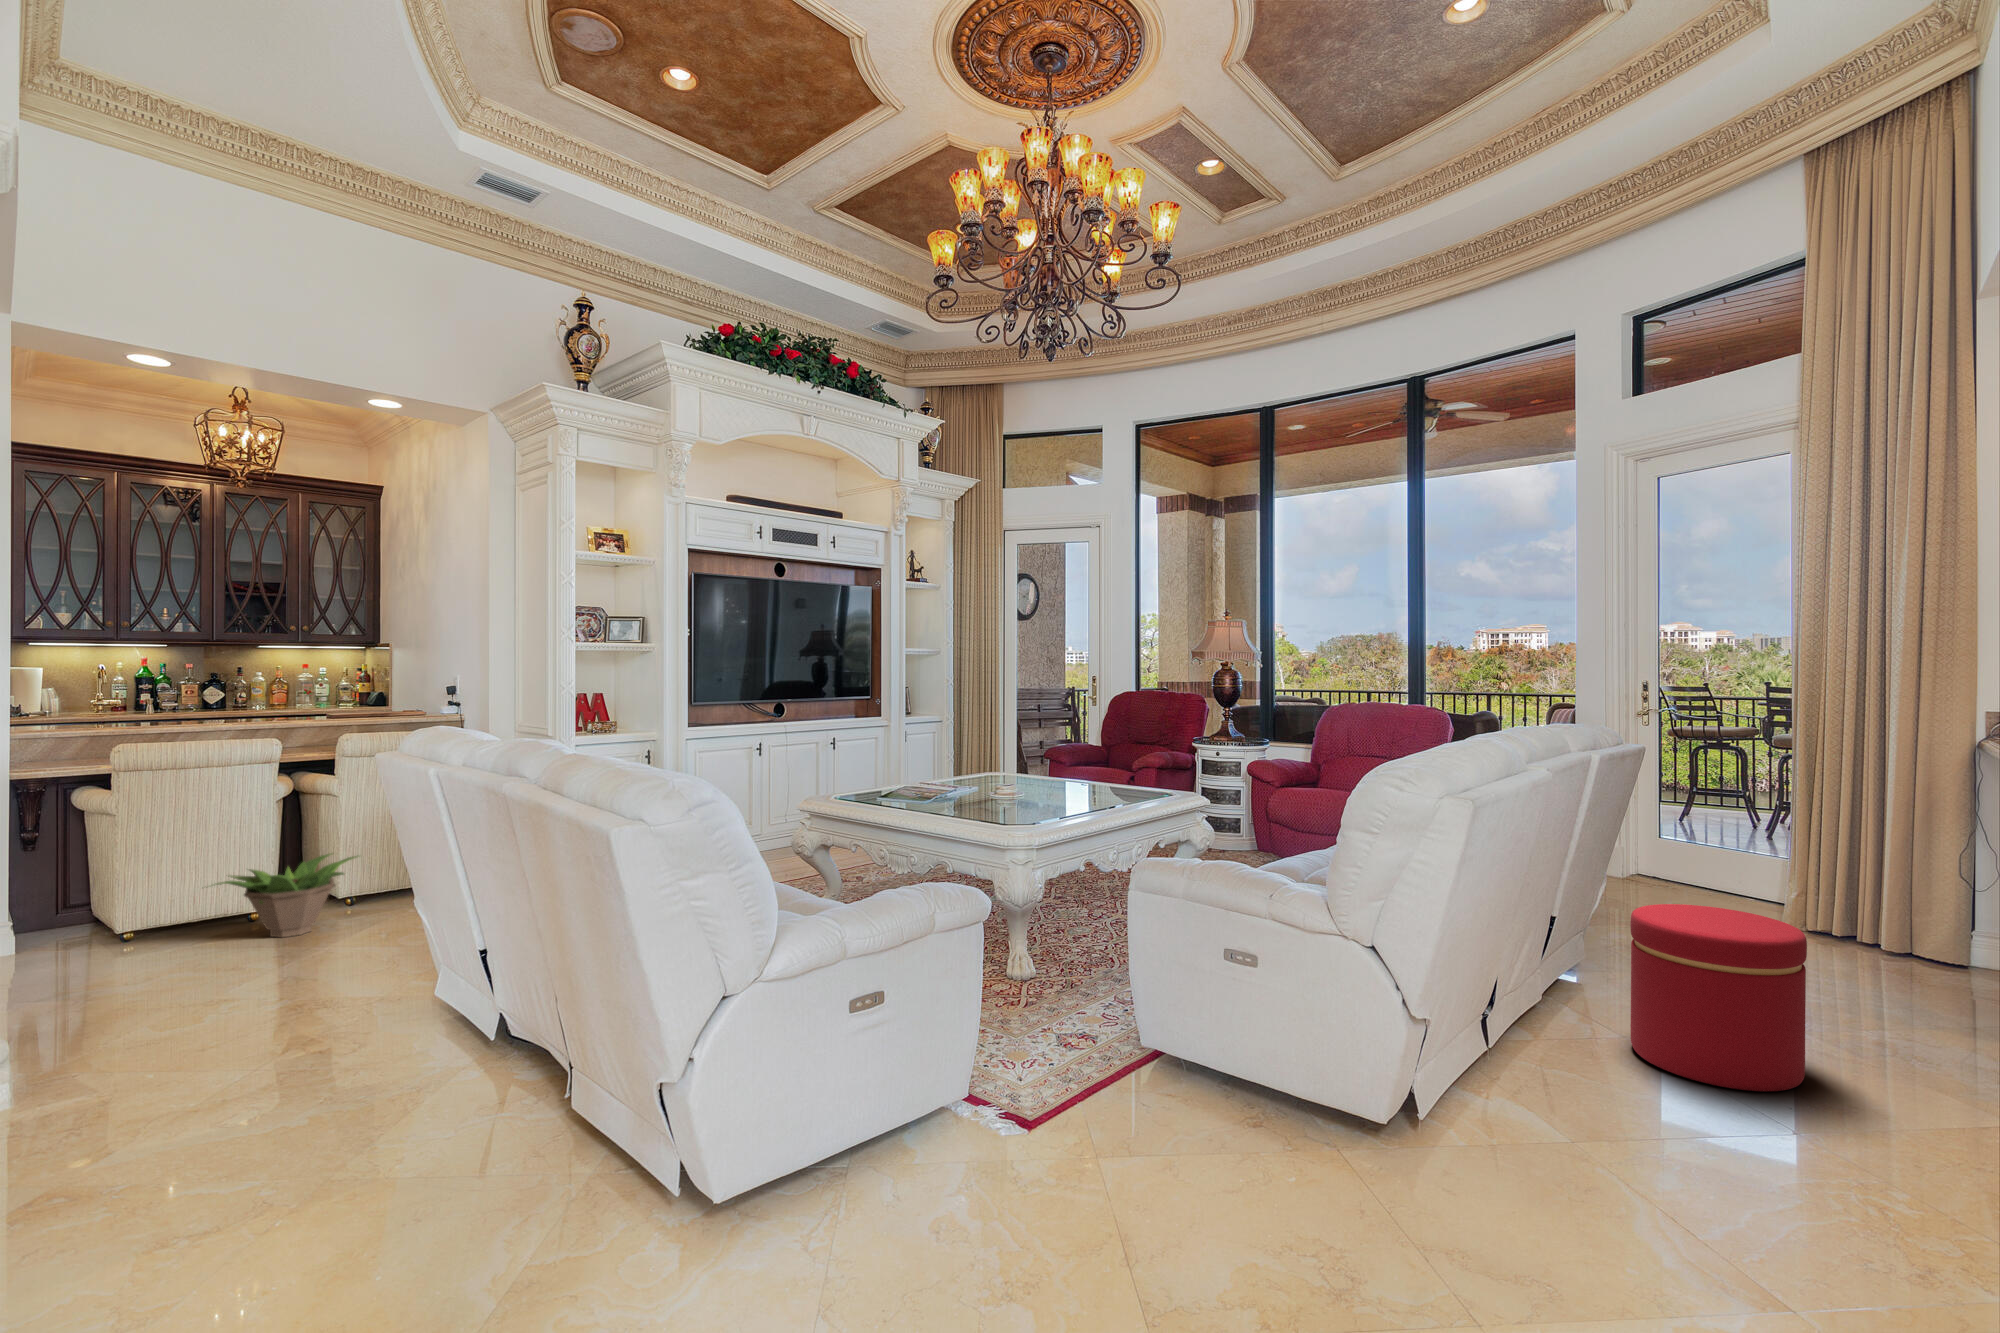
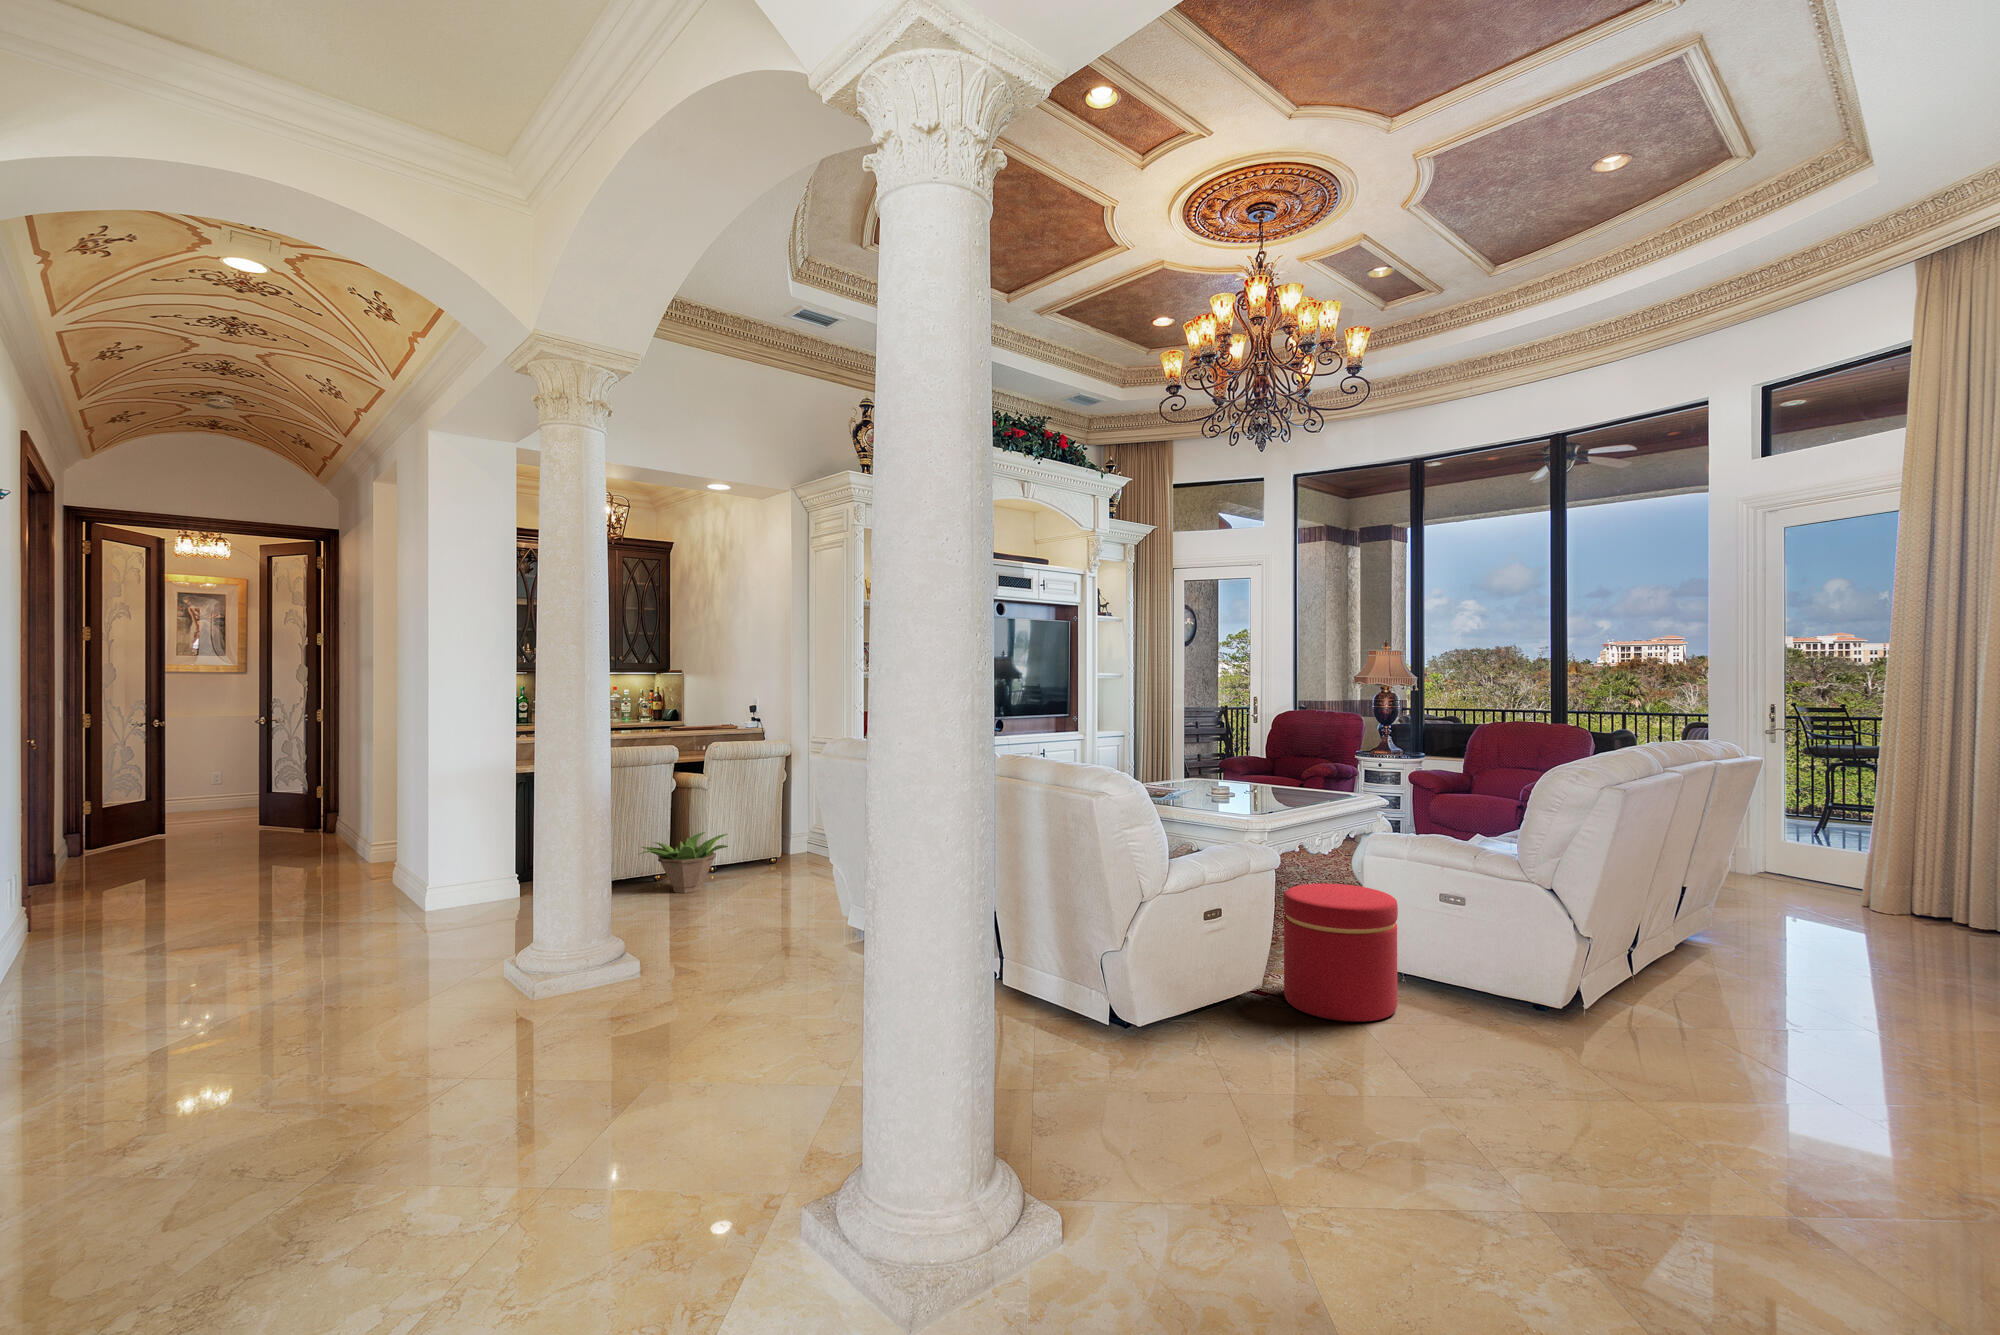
ottoman: present [1630,904,1807,1091] -> present [1283,884,1398,1022]

